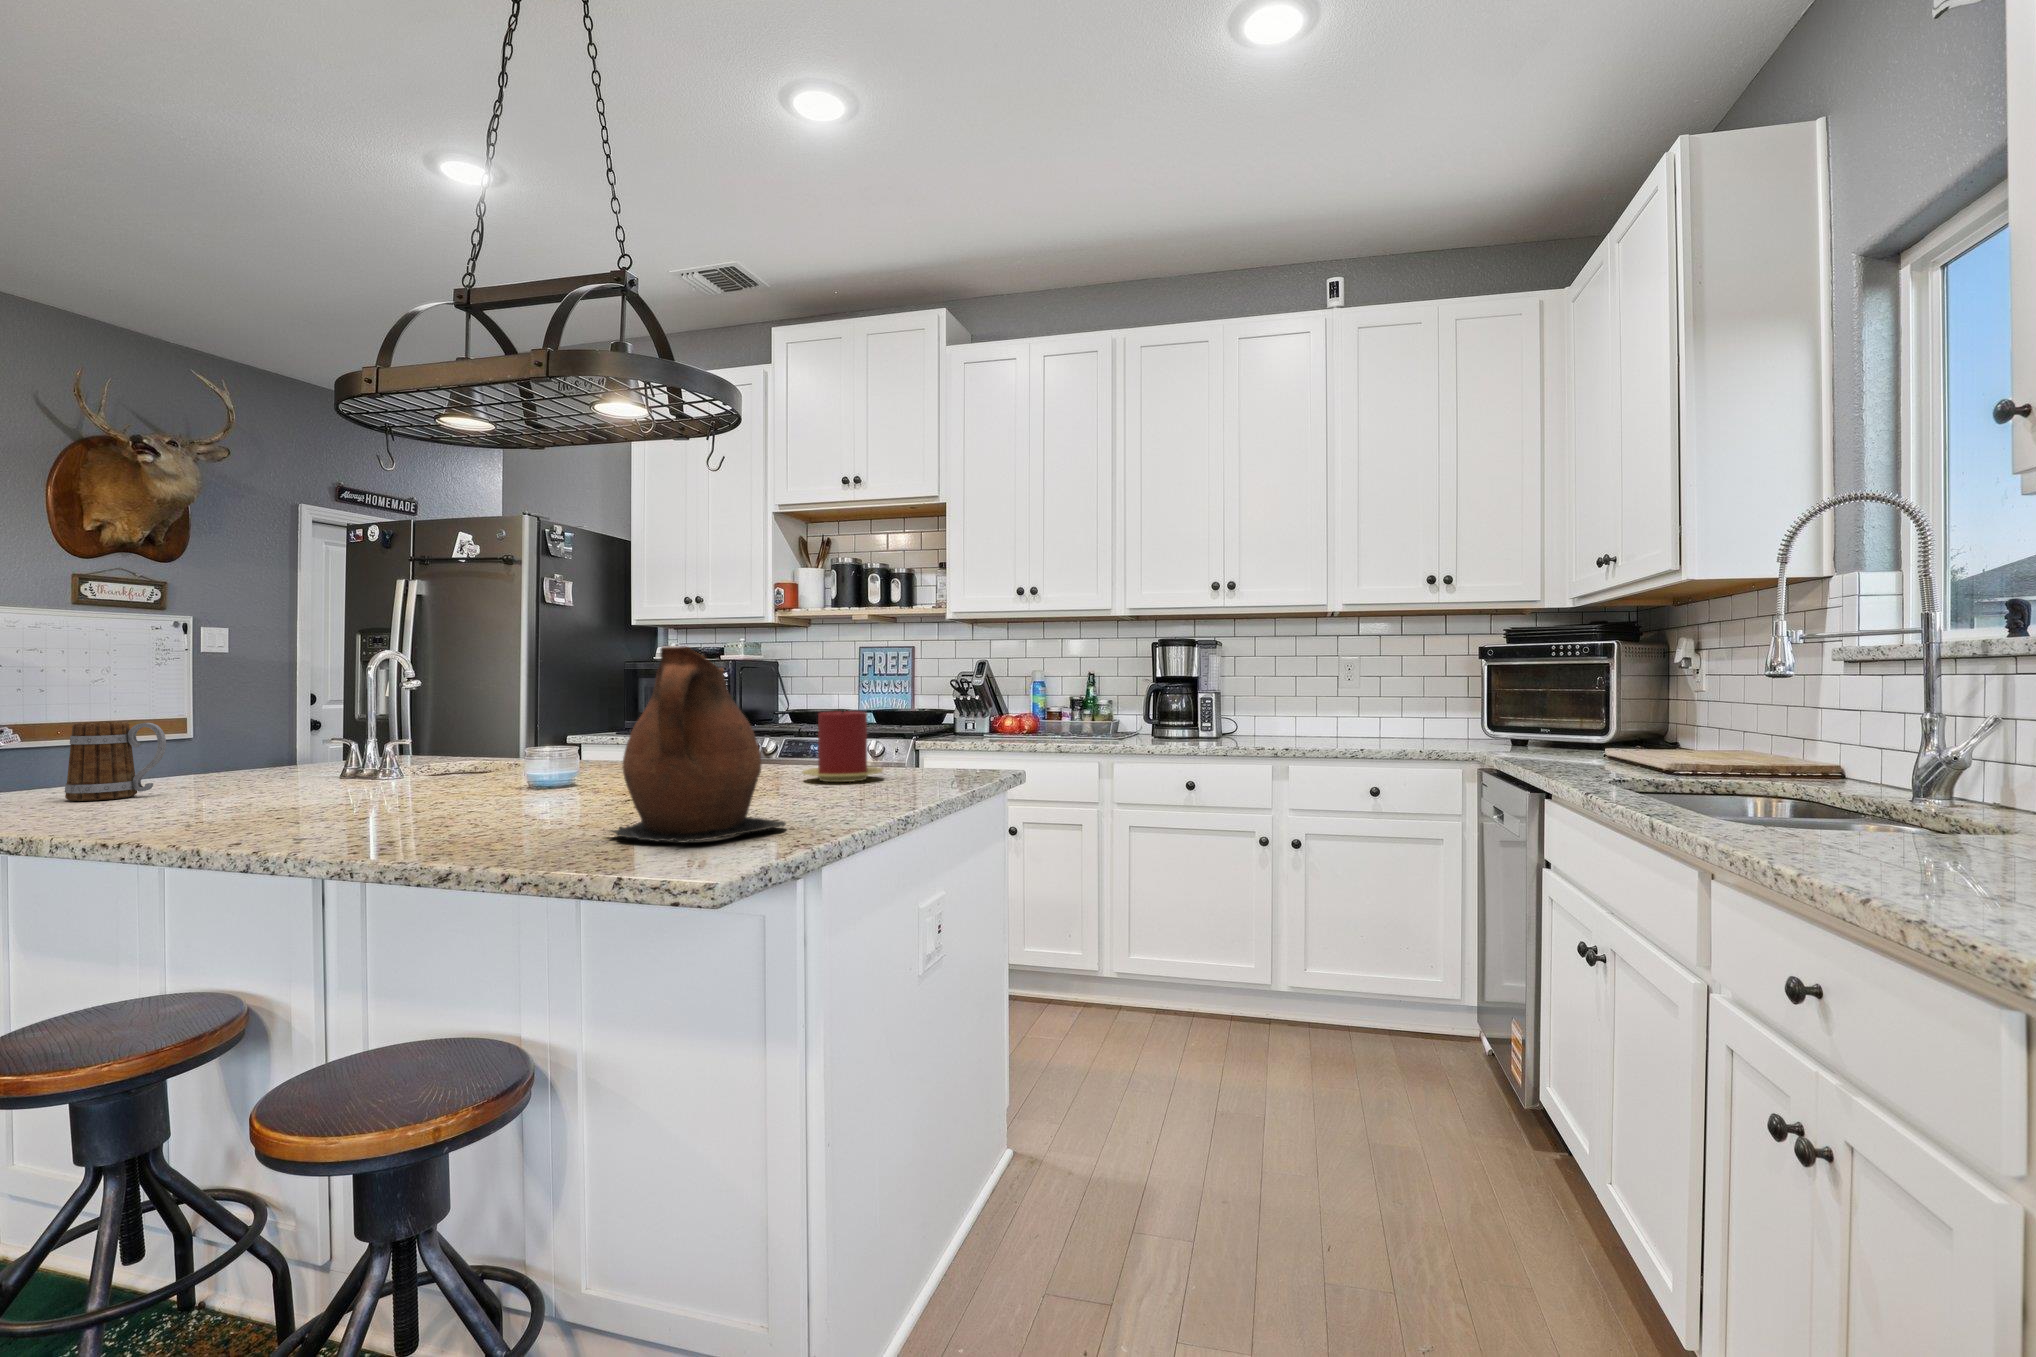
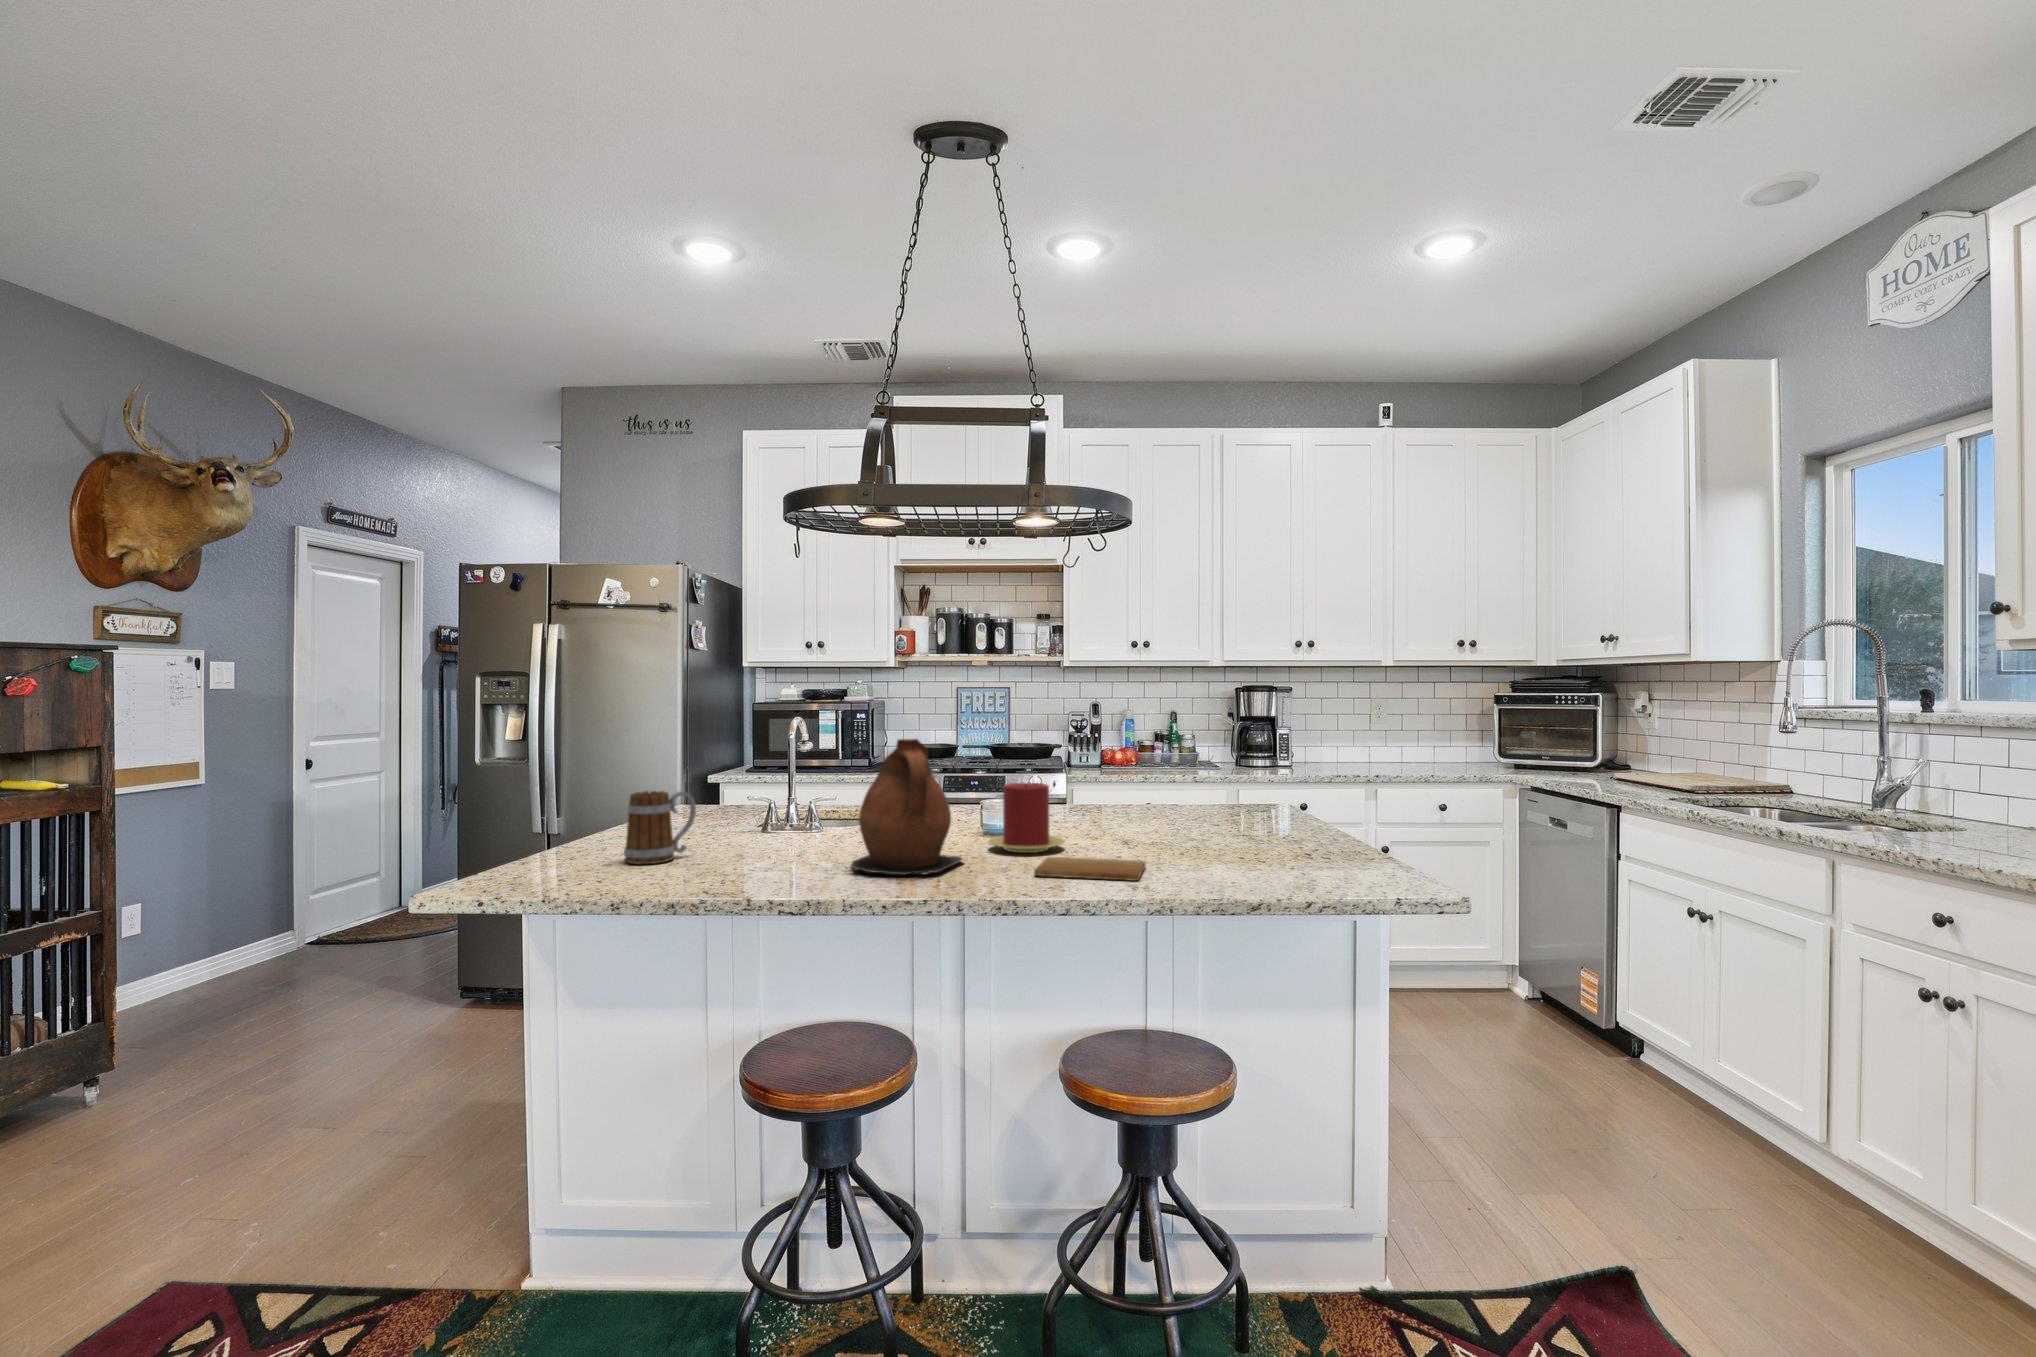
ceramic pitcher: present [610,646,786,843] -> present [851,739,963,875]
candle: present [802,711,883,782] -> present [988,783,1064,853]
cutting board: none [347,808,517,838] -> present [1034,857,1146,881]

